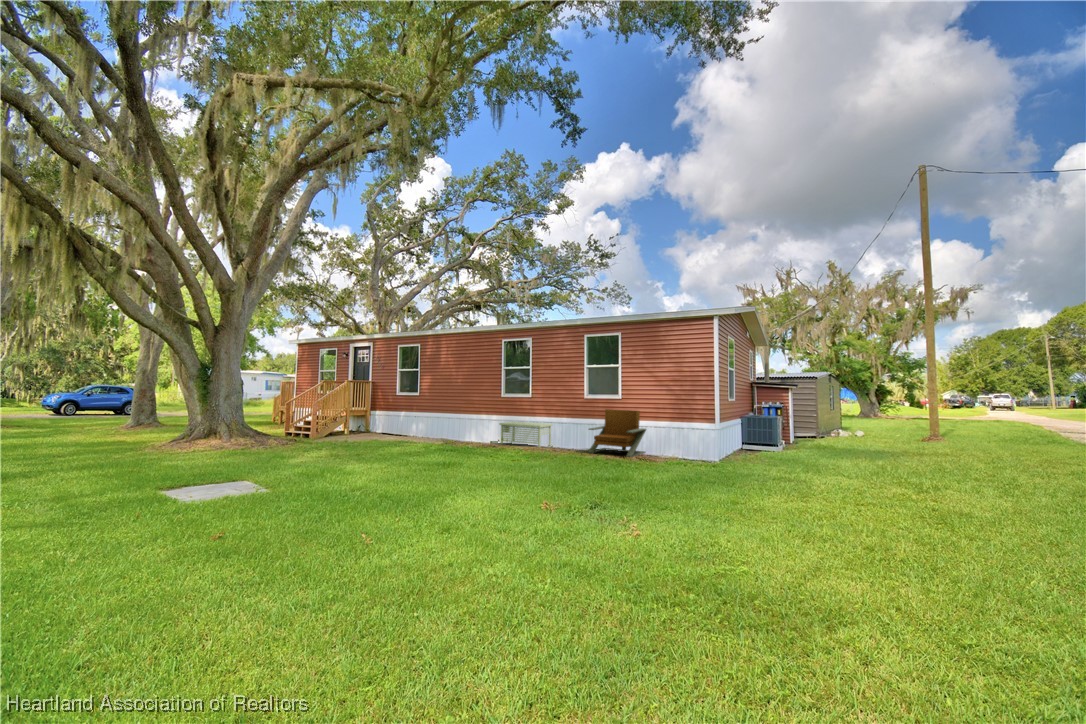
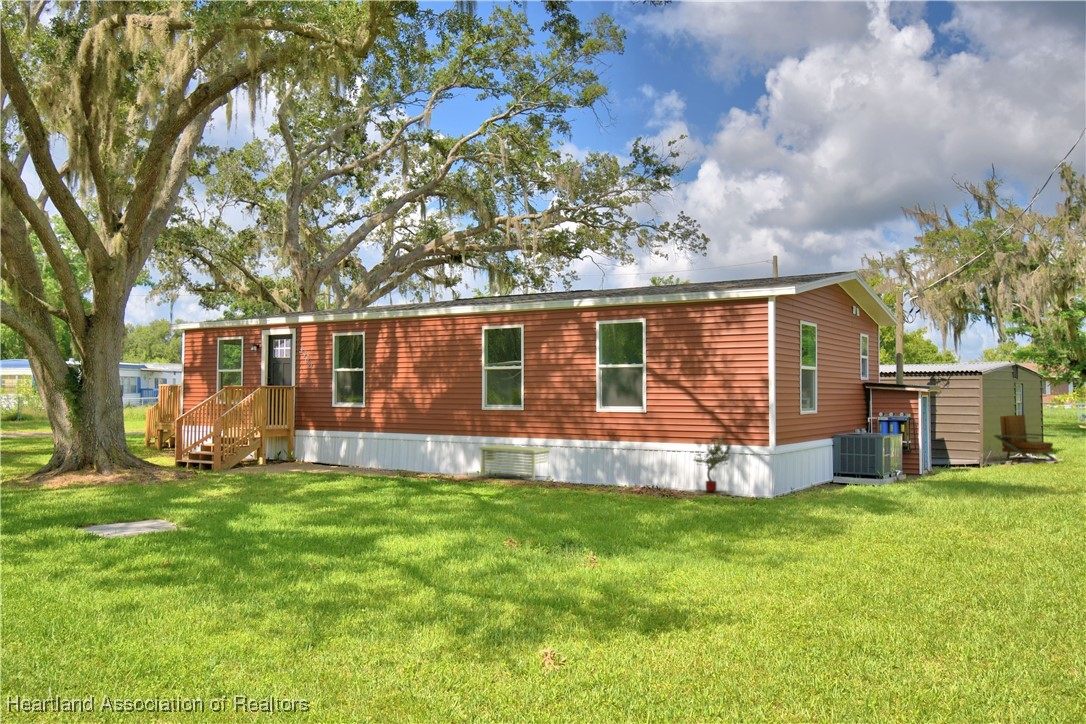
lounge chair: present [588,409,646,457] -> present [994,415,1056,464]
potted tree: none [660,416,691,457] -> present [694,437,730,492]

